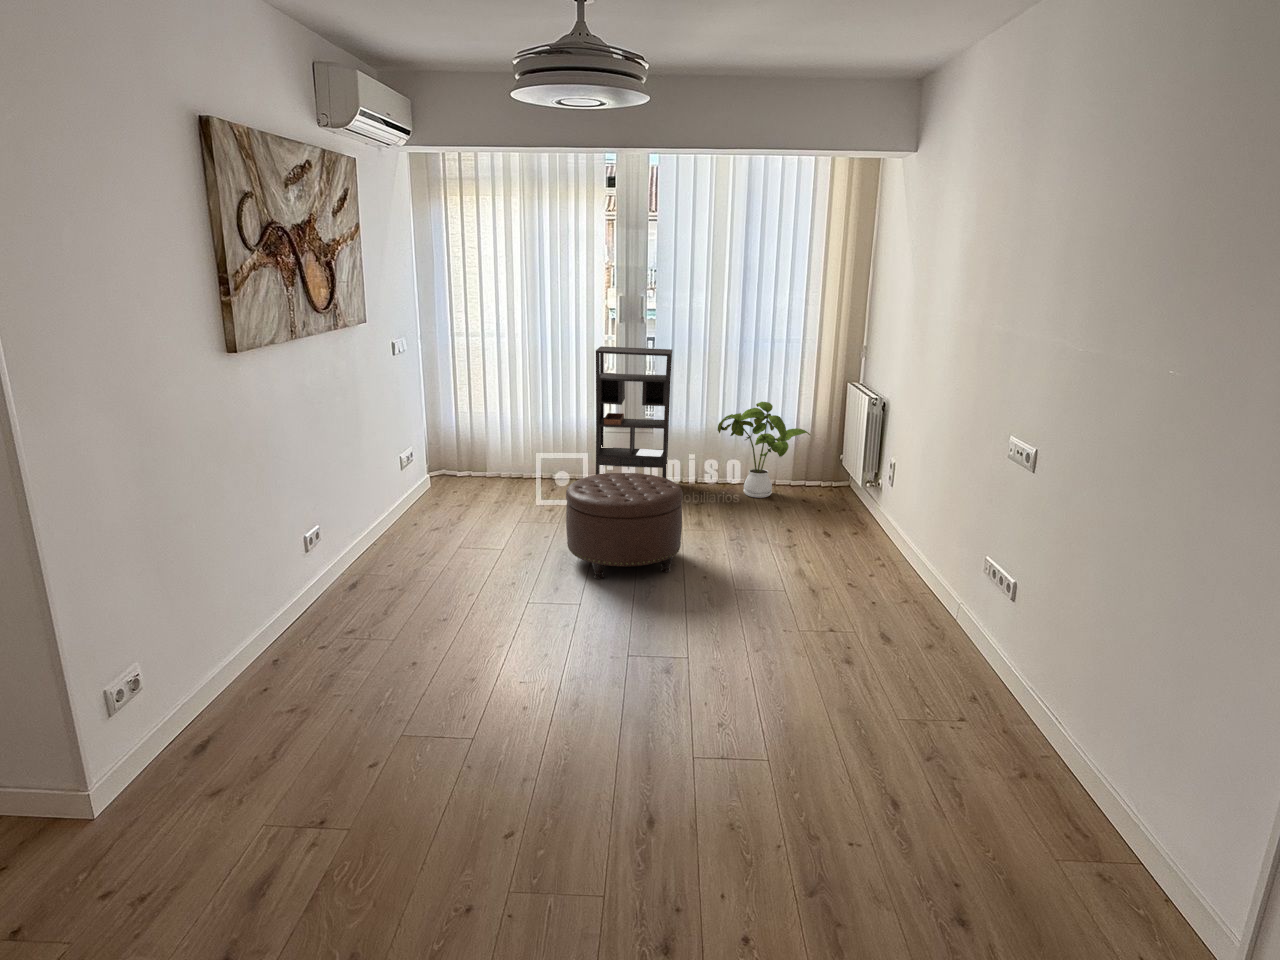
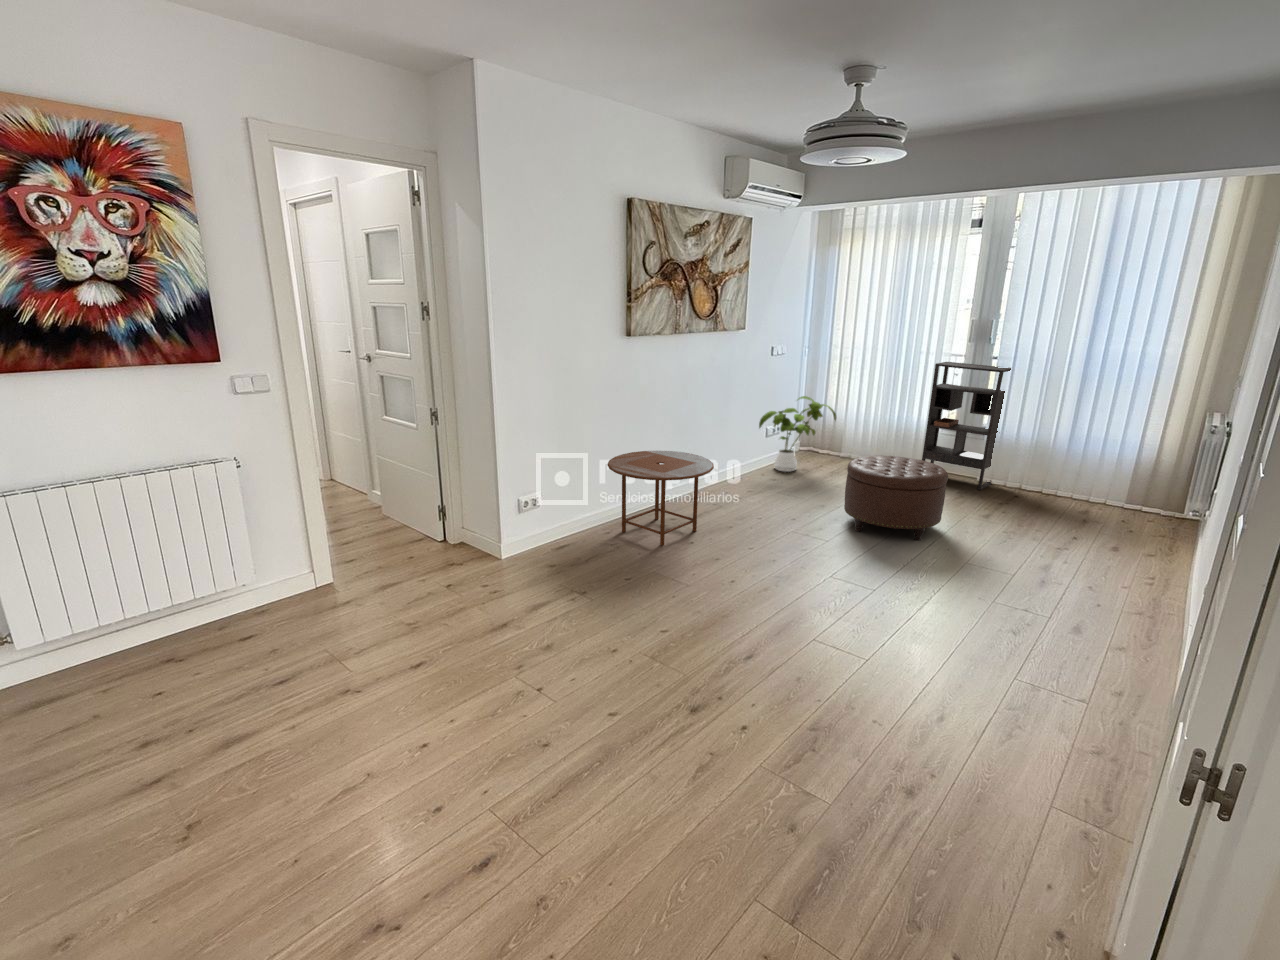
house plant: present [718,402,810,498] -> present [759,396,836,472]
side table: none [242,525,426,682] -> present [607,451,714,545]

